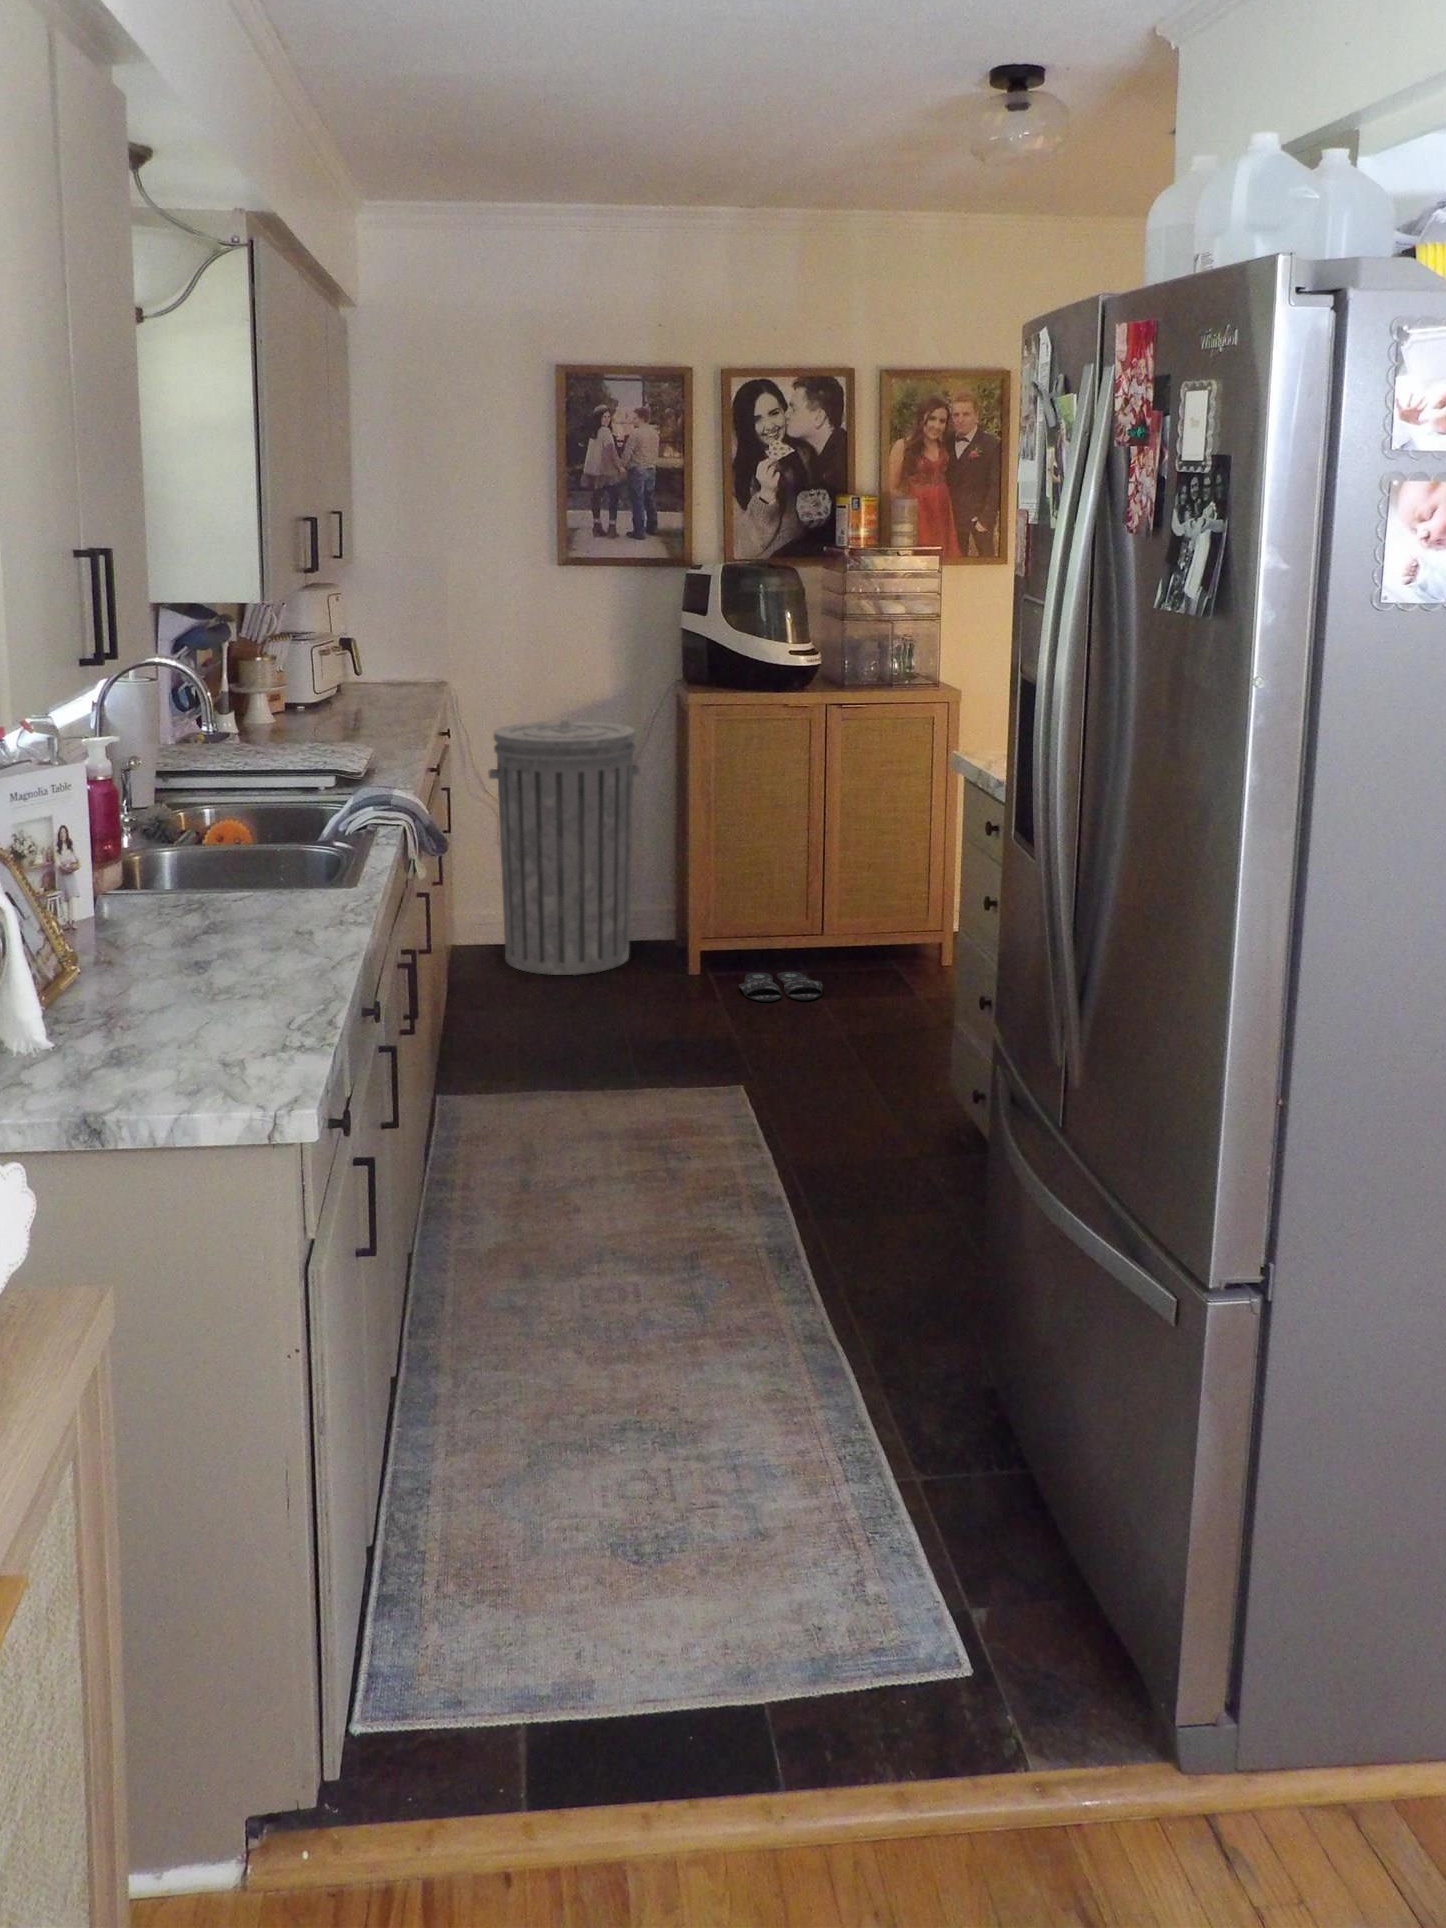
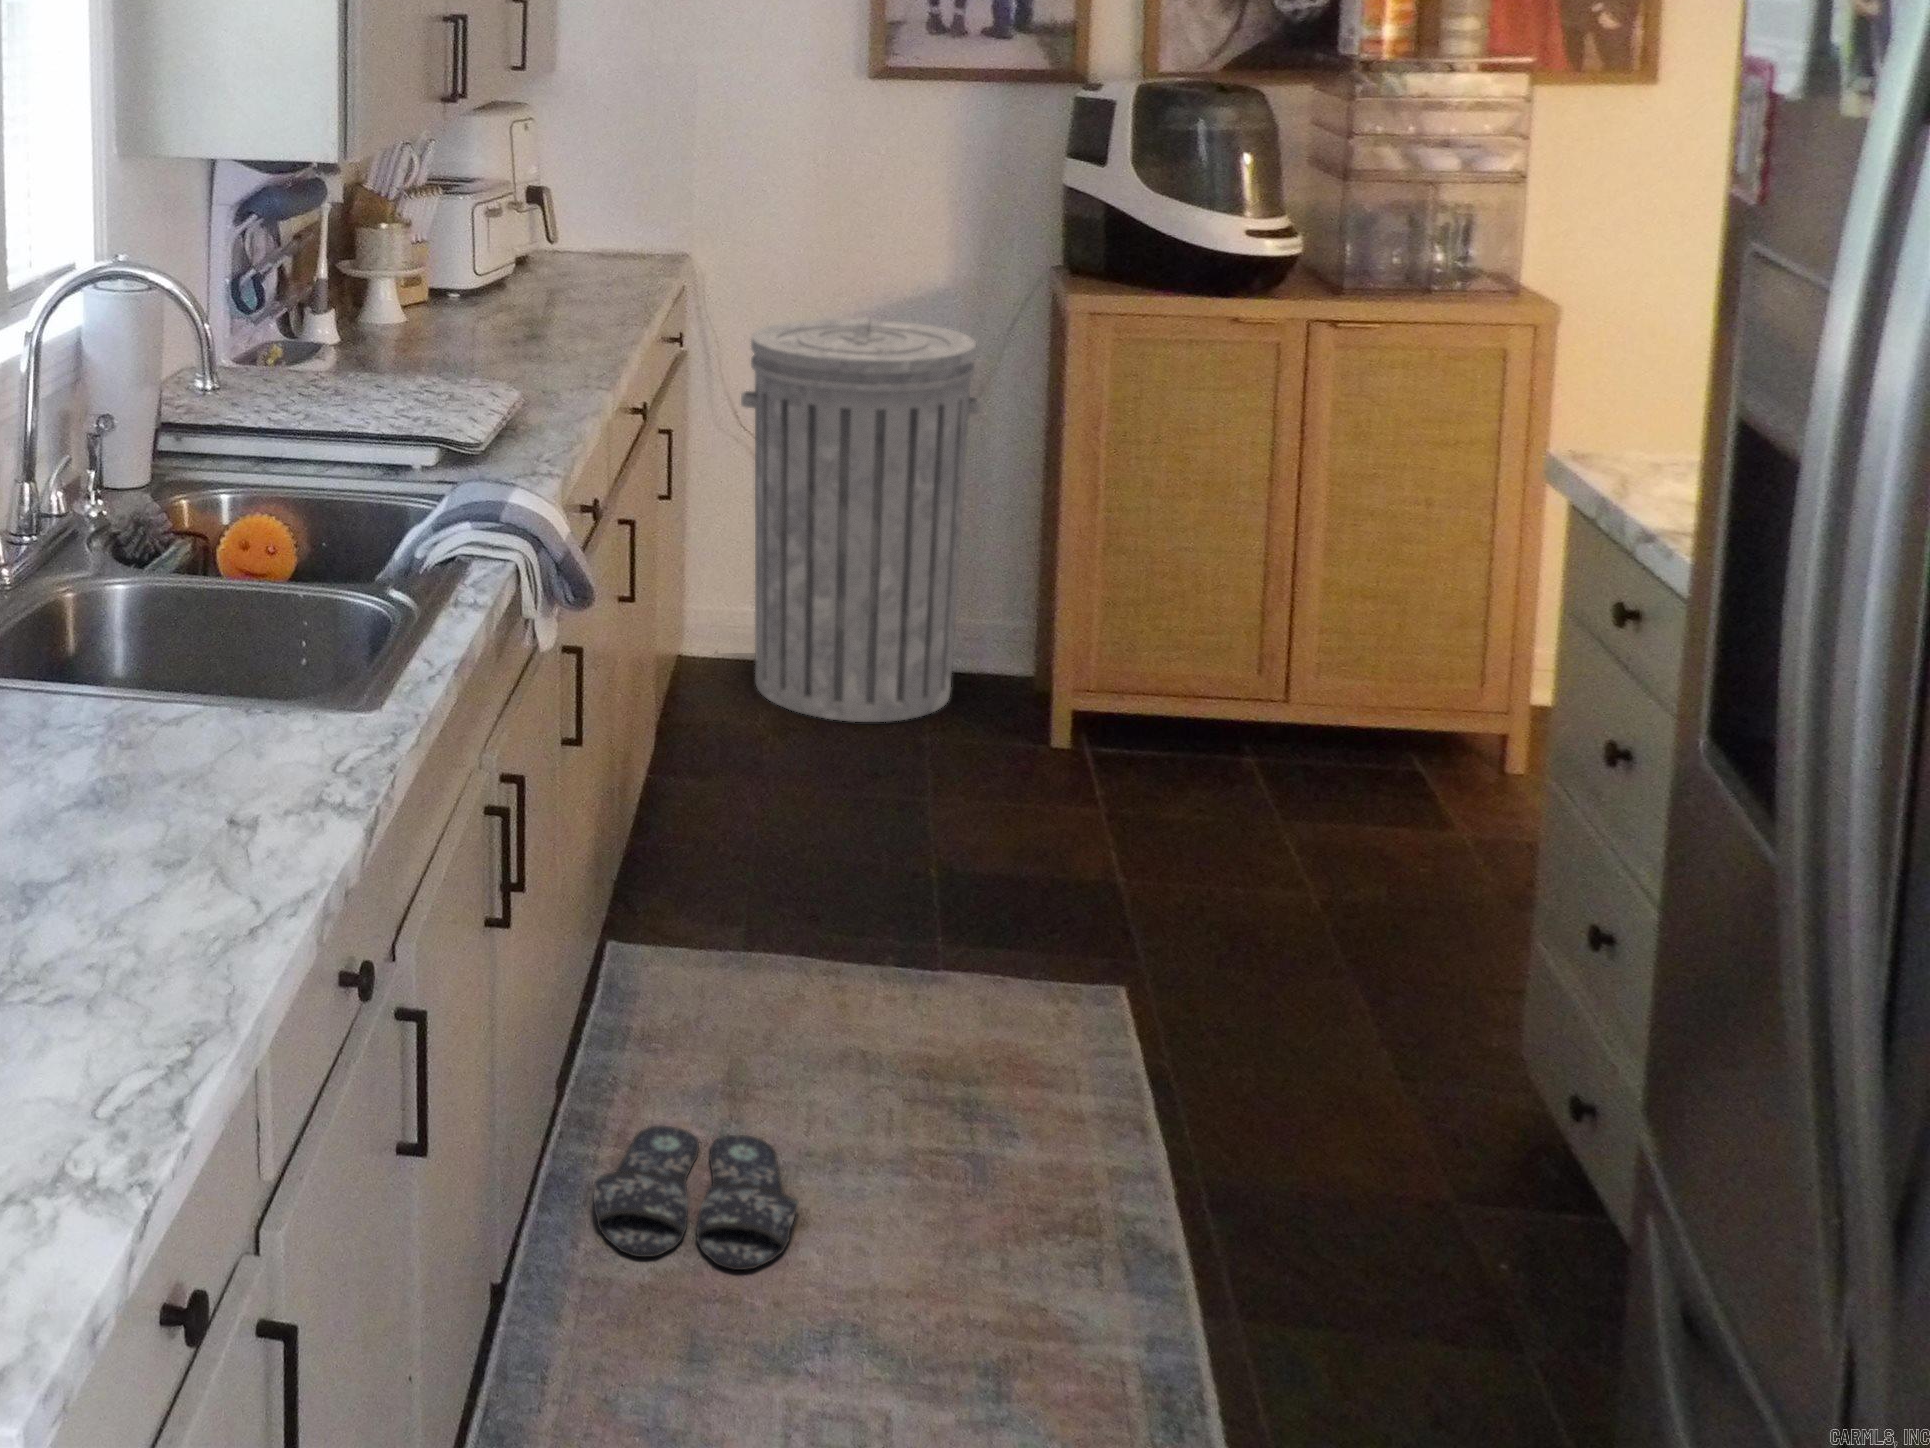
slippers: present [739,972,823,1002] -> present [594,1126,798,1270]

